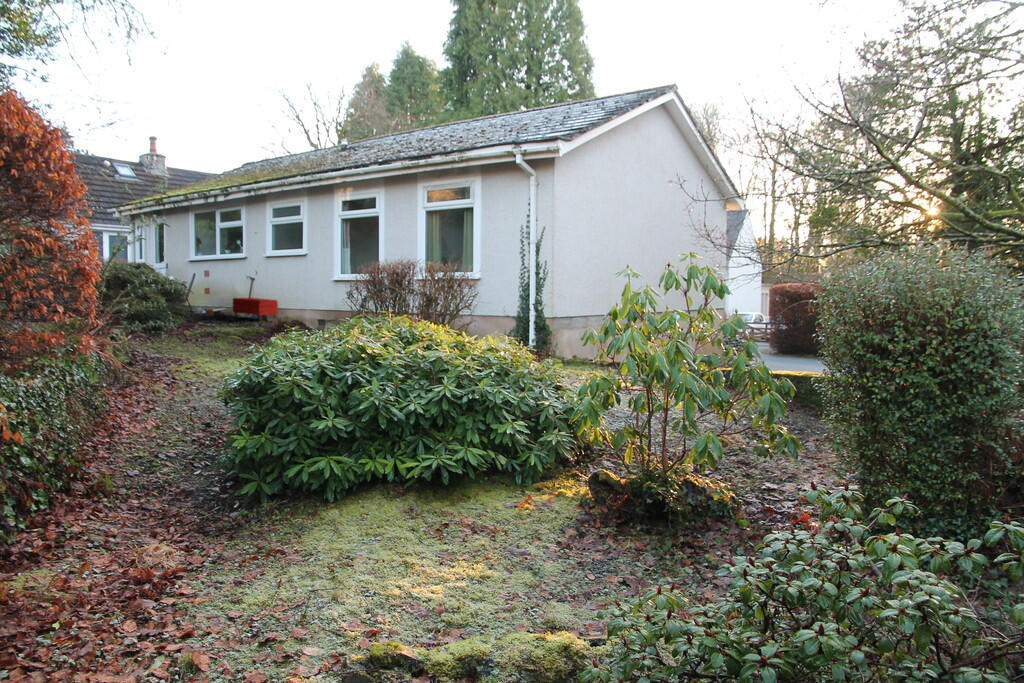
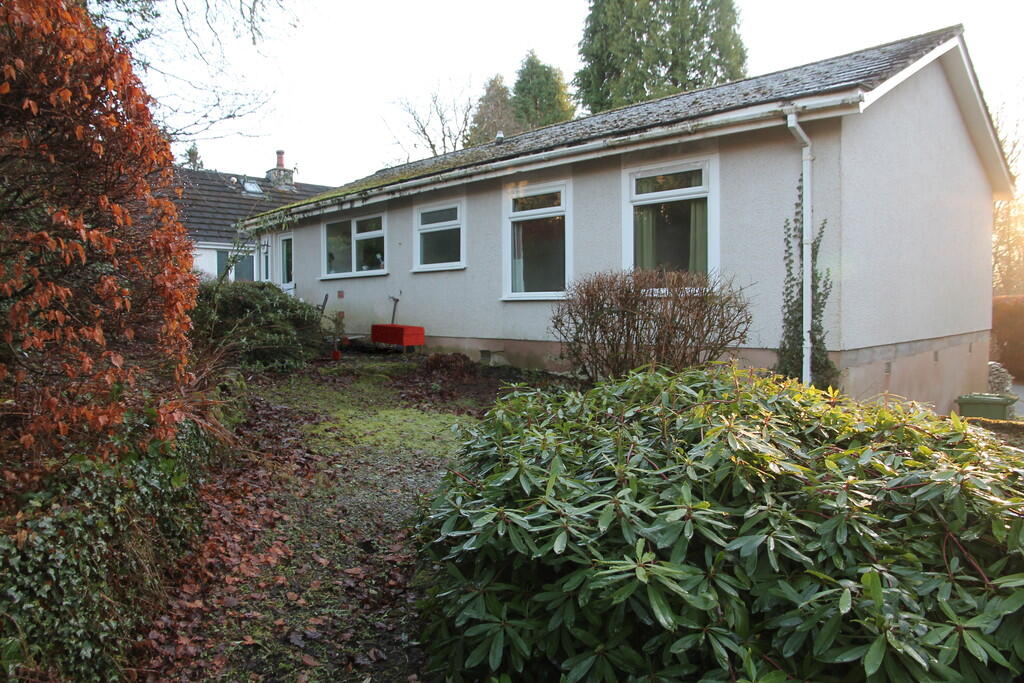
potted tree: none [188,286,210,326] -> present [322,311,346,360]

